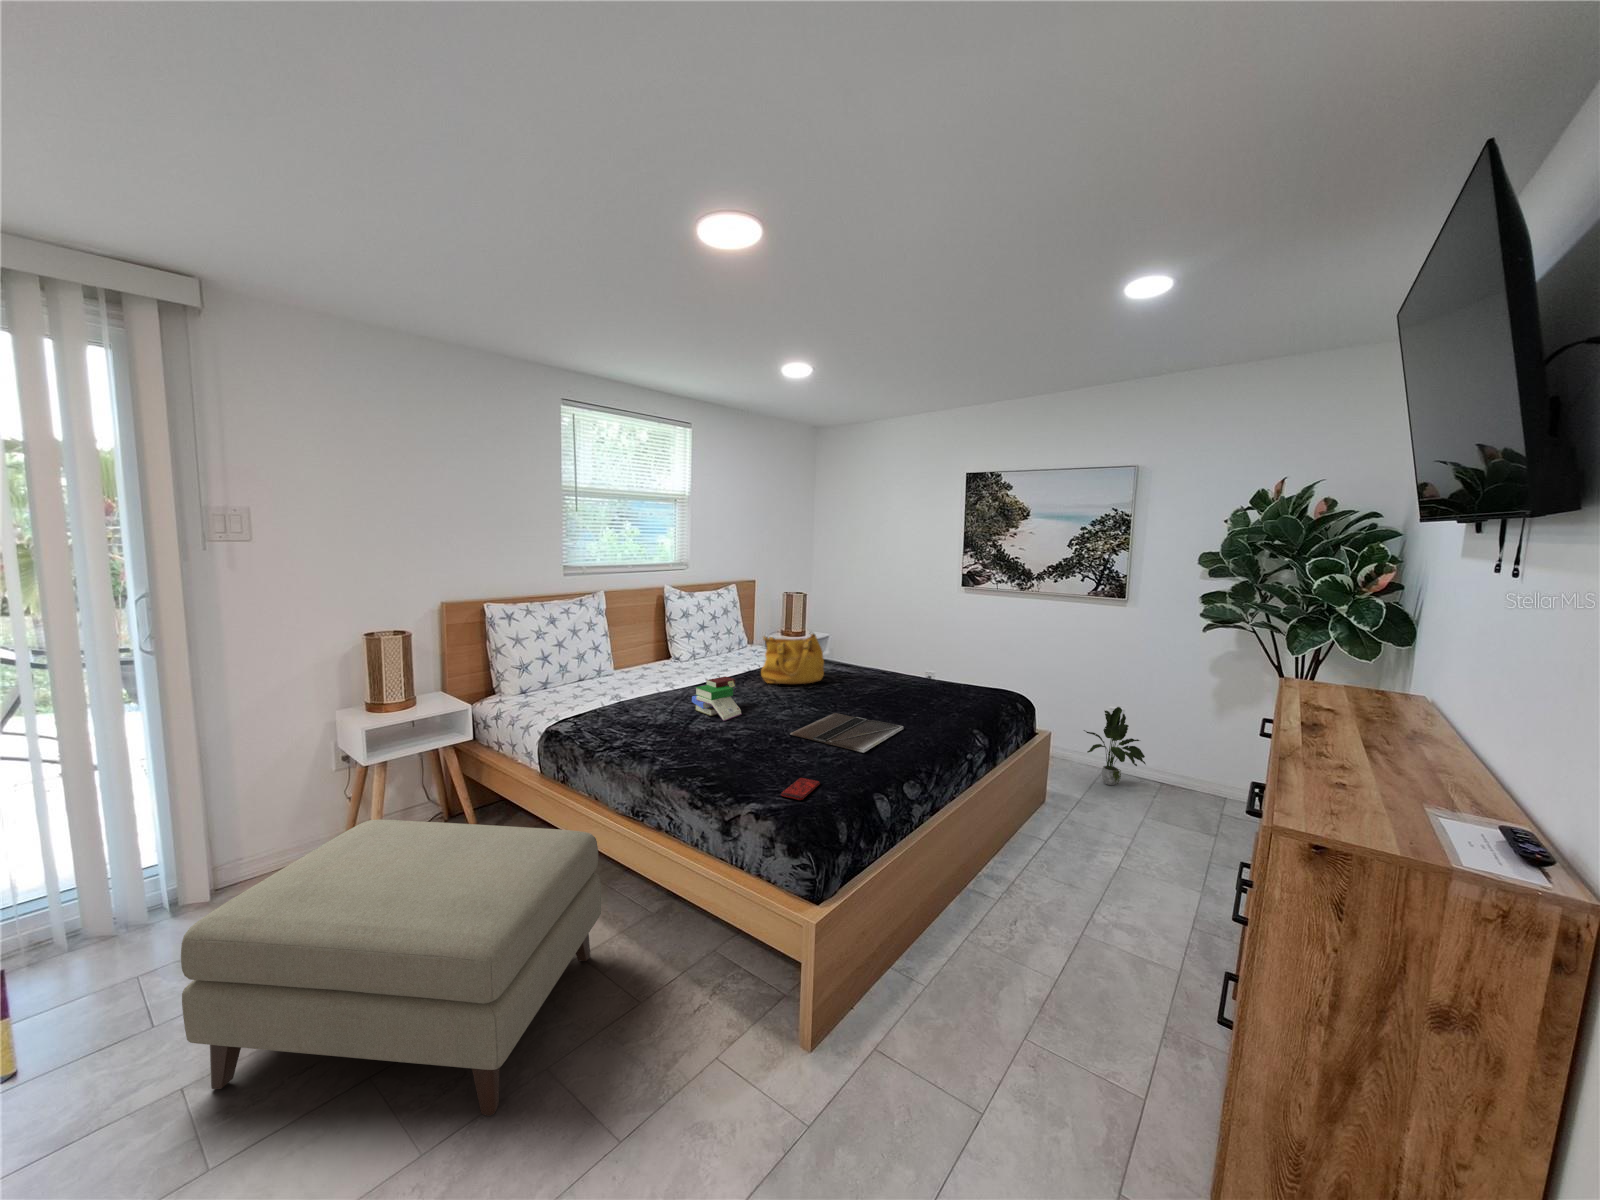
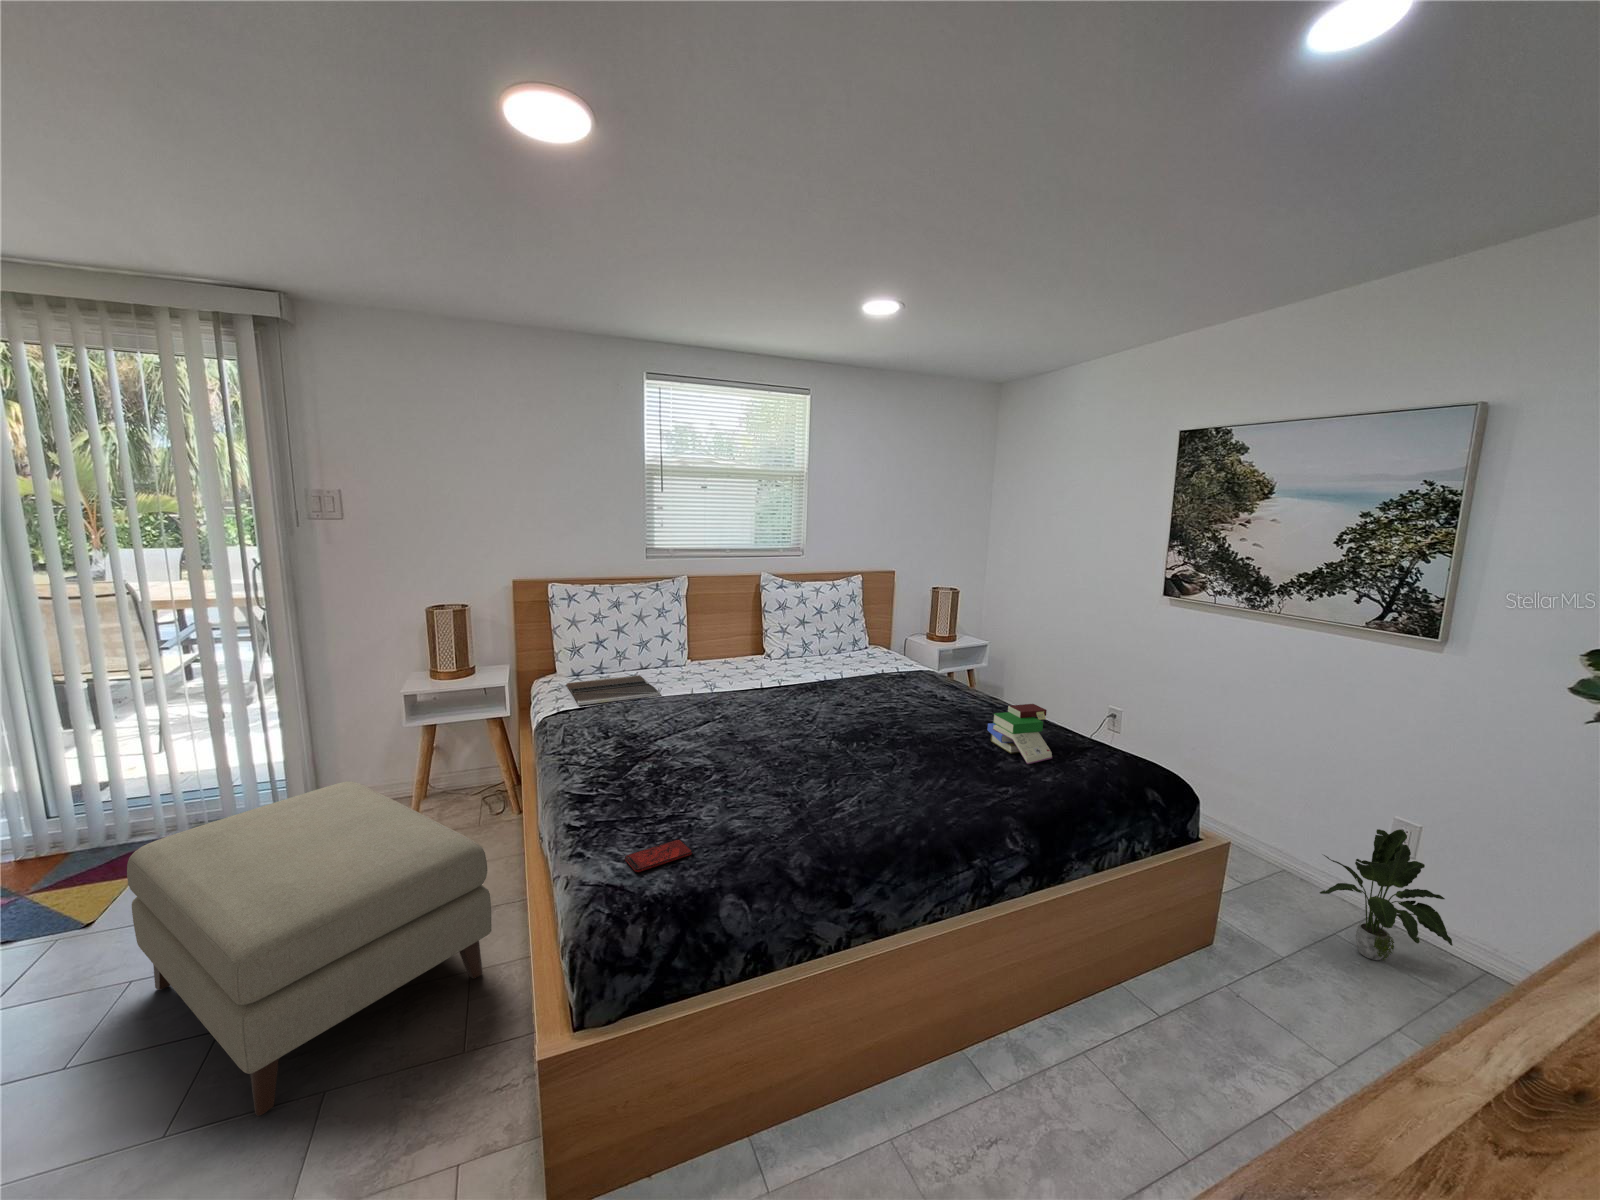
handbag: present [761,632,824,684] -> none [816,642,898,708]
book: present [692,676,741,721] -> present [987,704,1052,764]
laptop: present [790,713,903,753] -> present [566,675,660,705]

